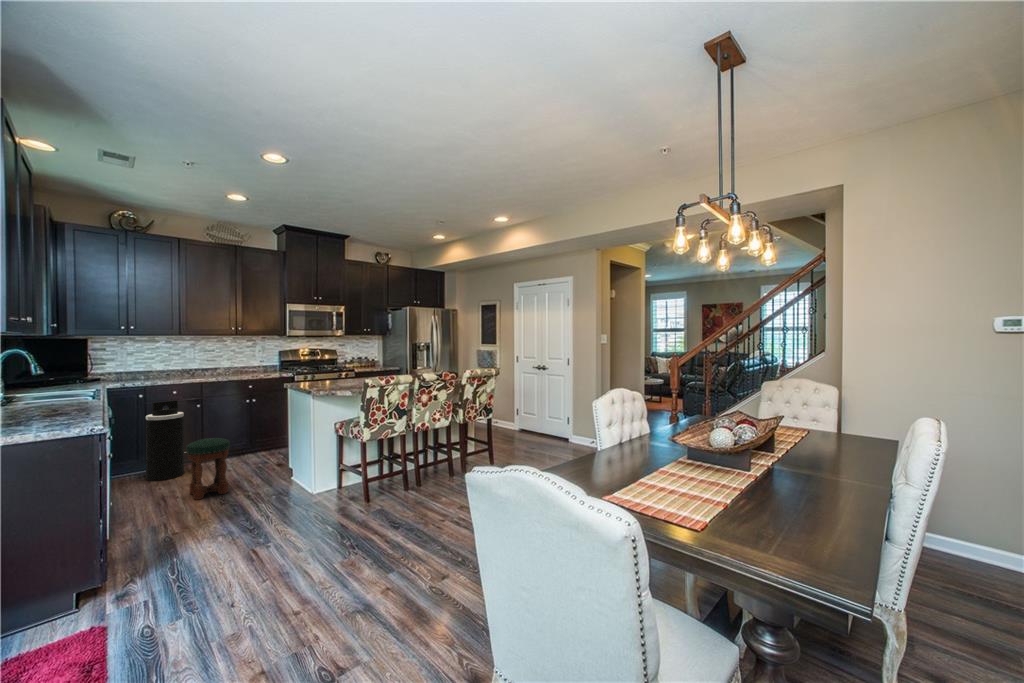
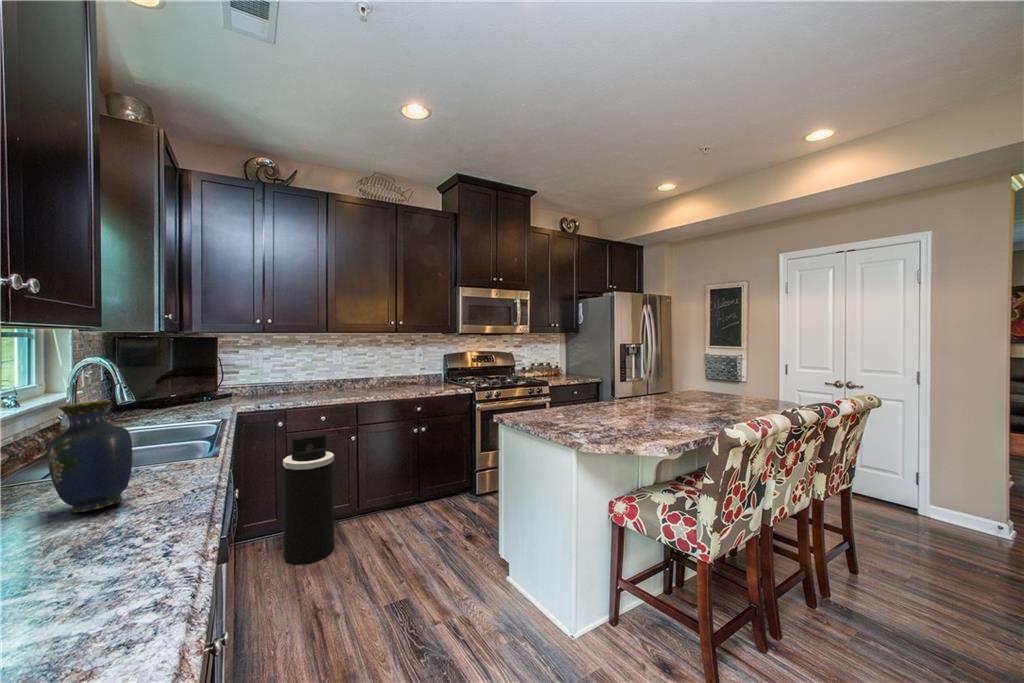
vase: none [40,360,77,406] -> present [47,400,132,513]
stool: present [186,438,230,499] -> none [342,517,409,641]

